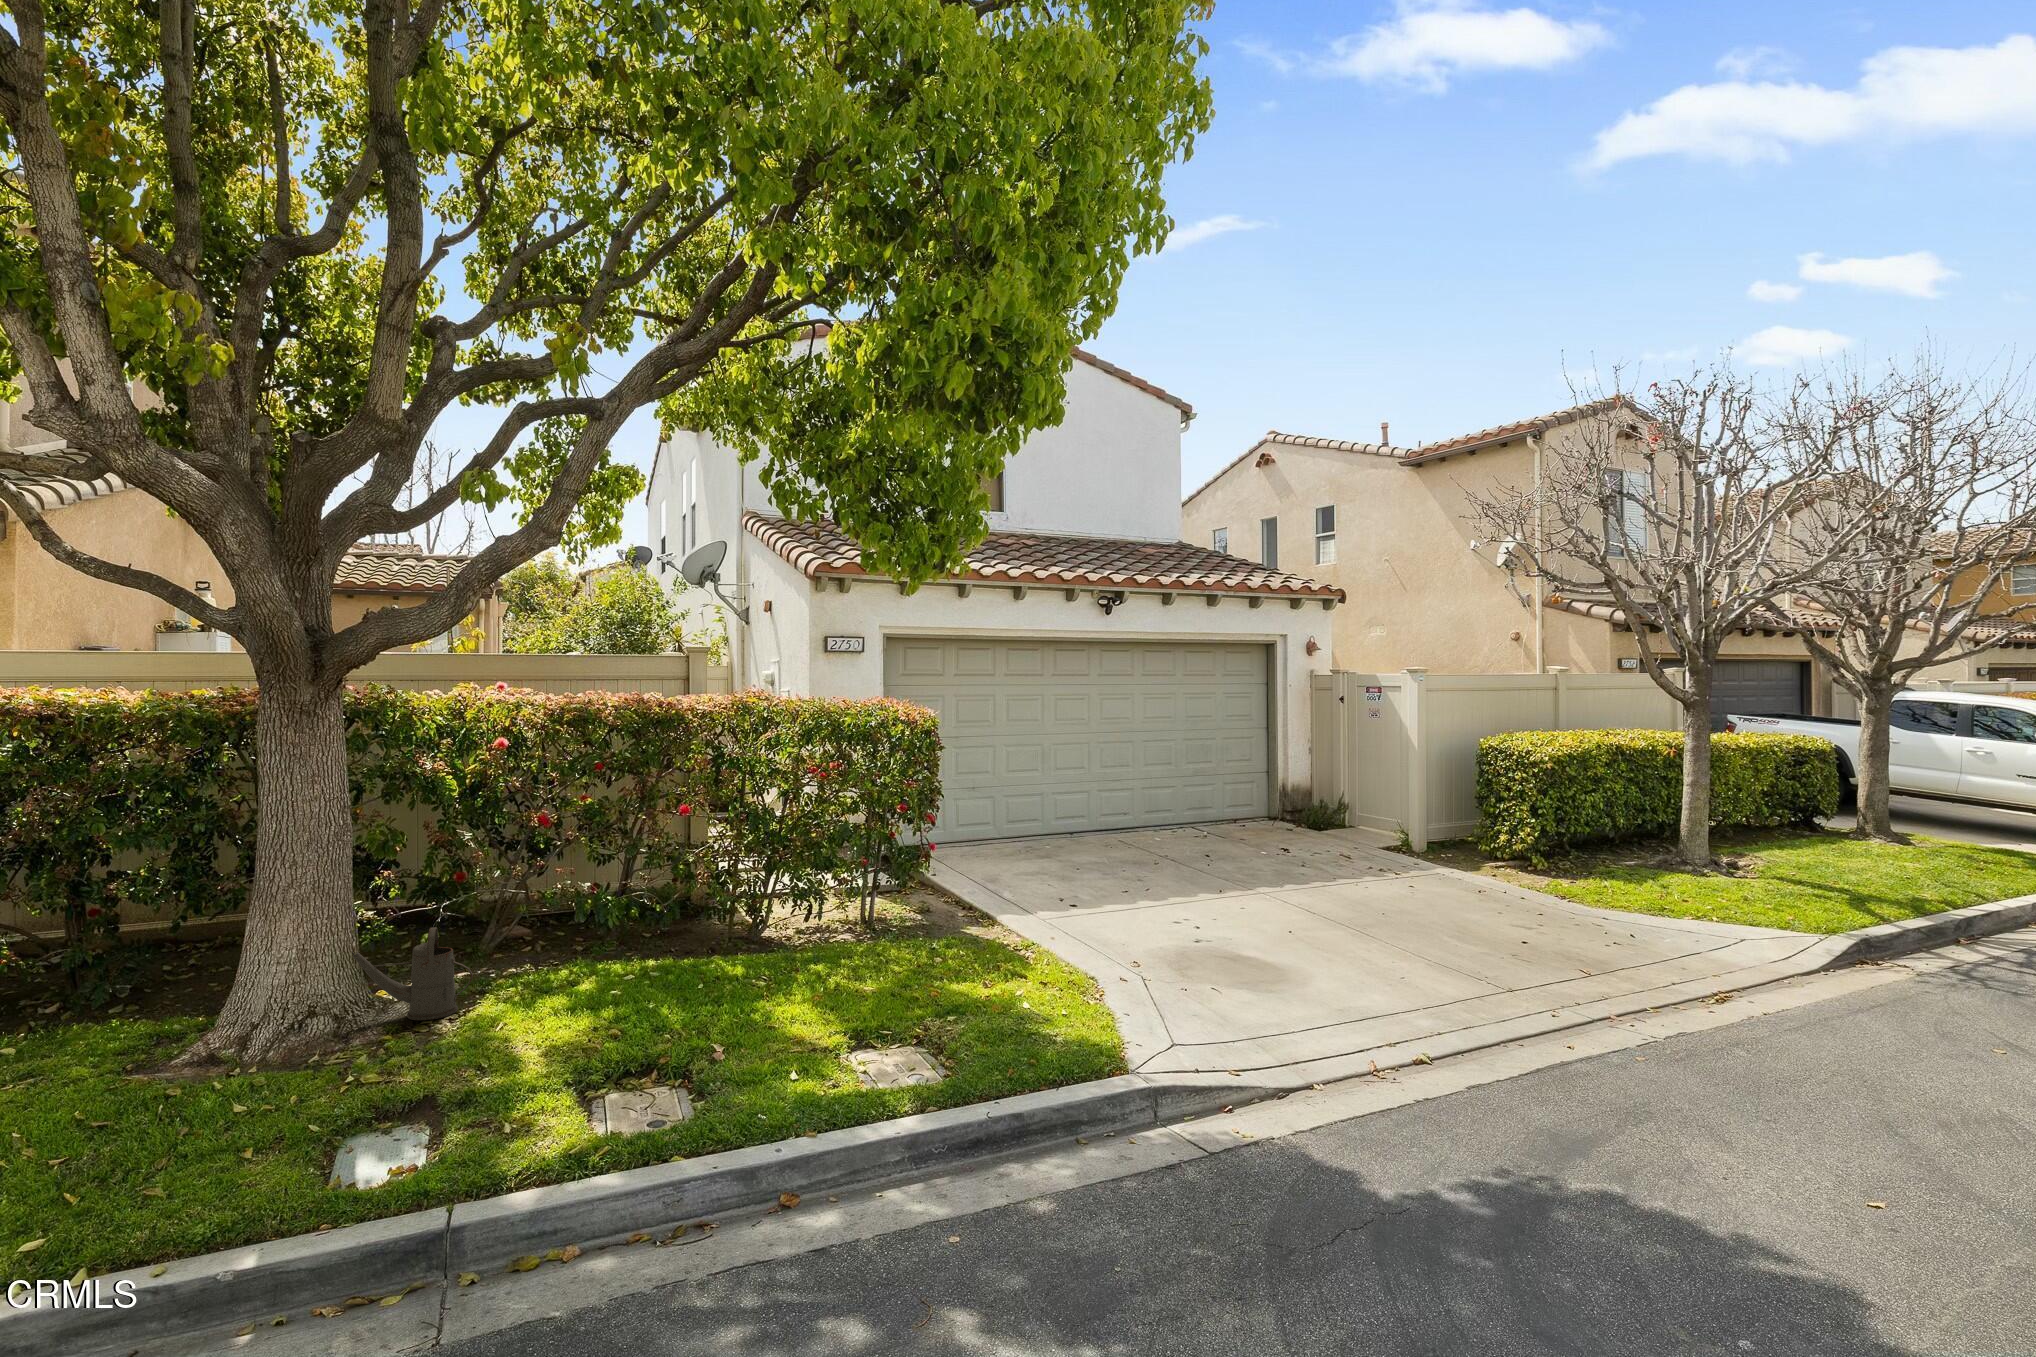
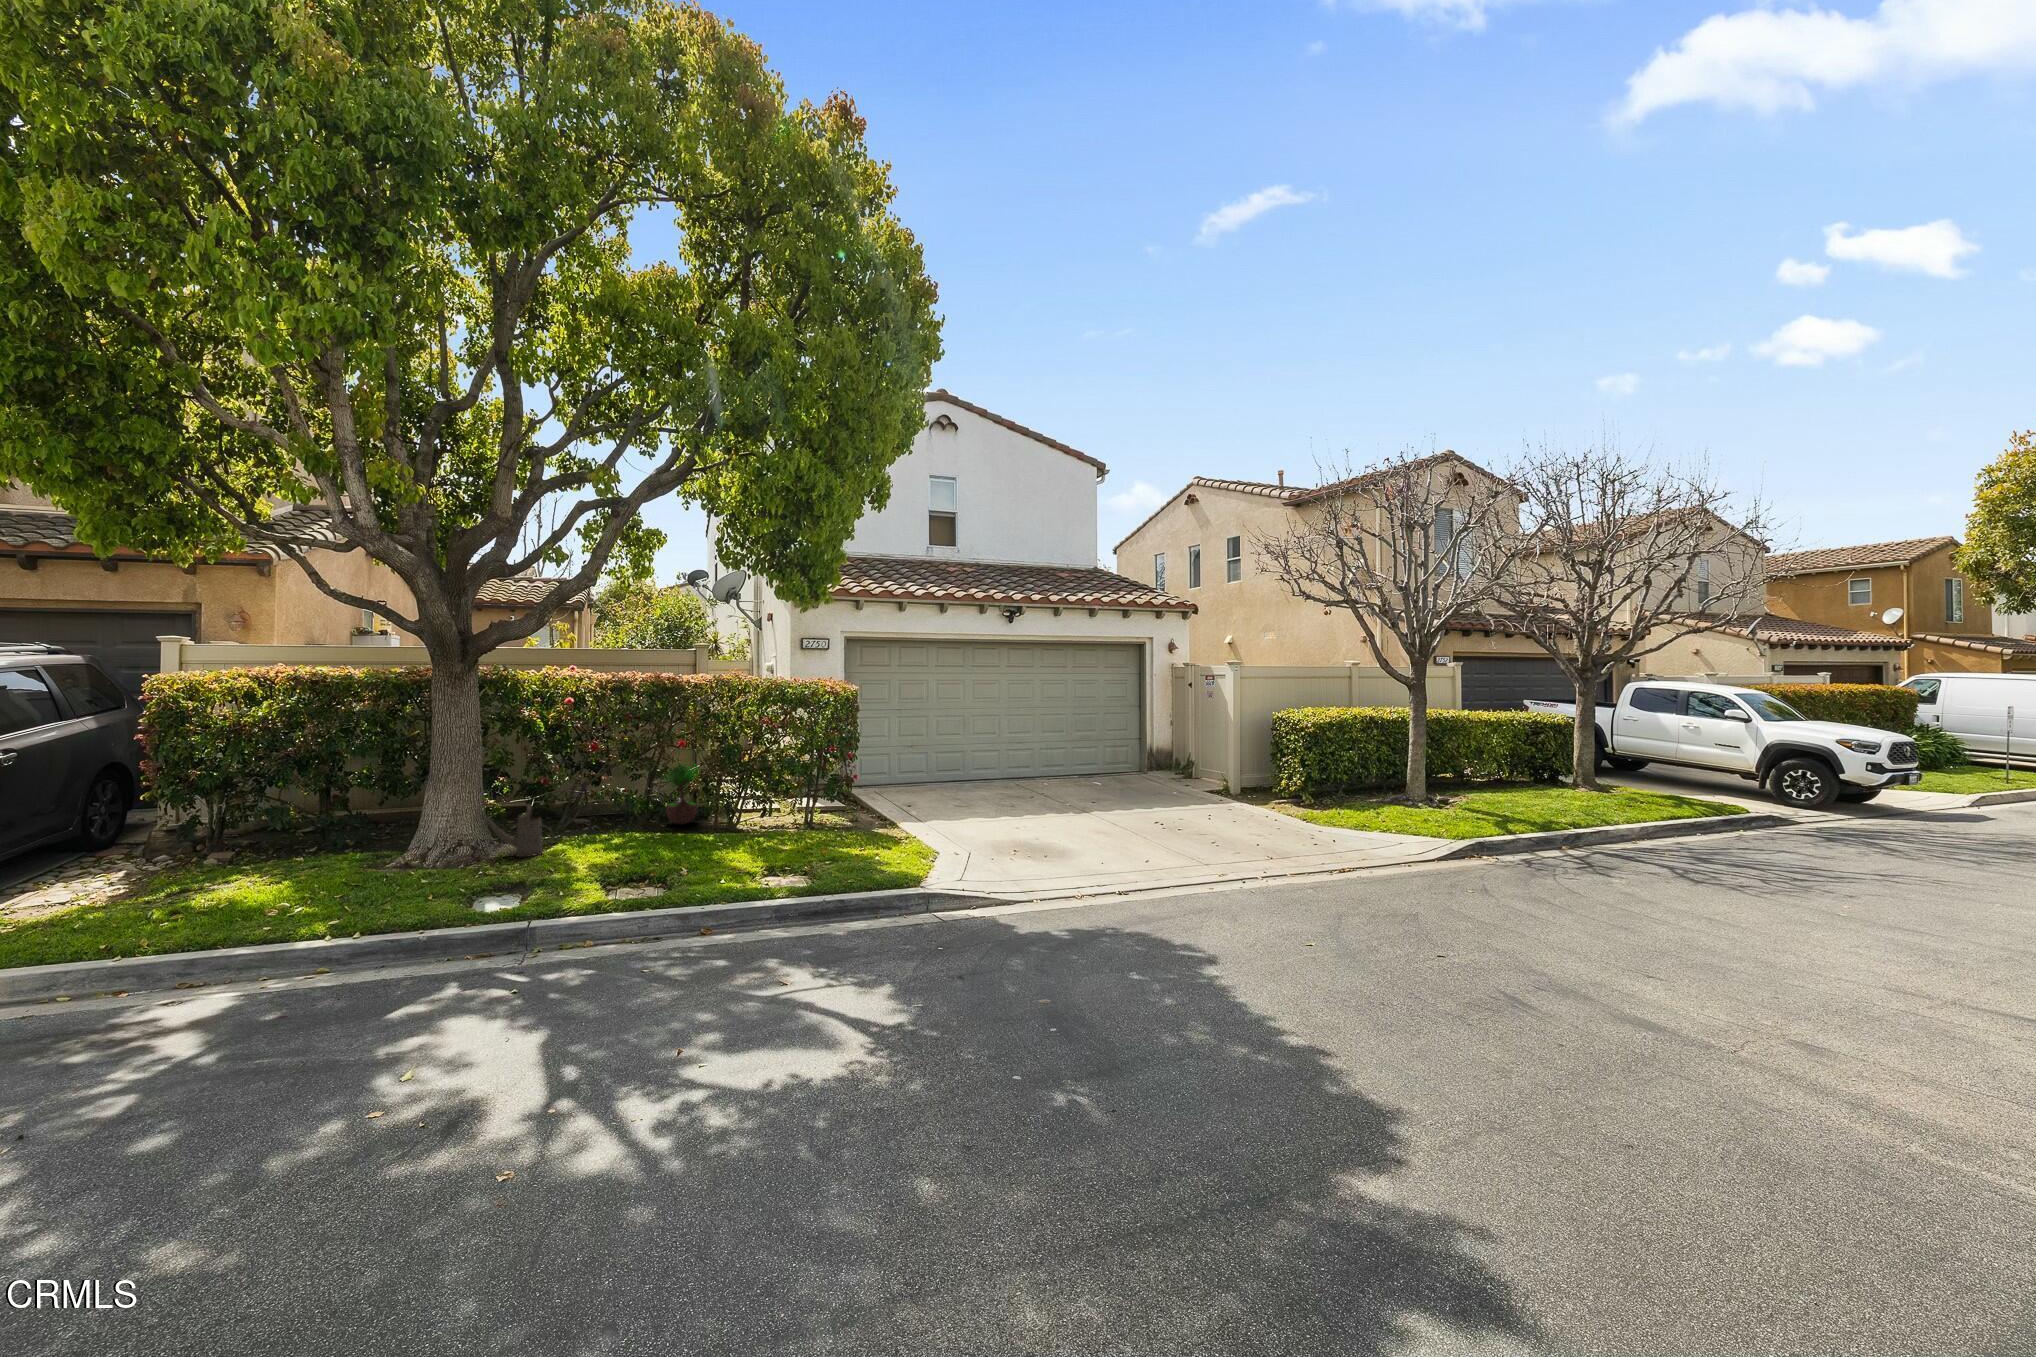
potted tree: none [640,828,708,935] -> present [665,764,699,825]

